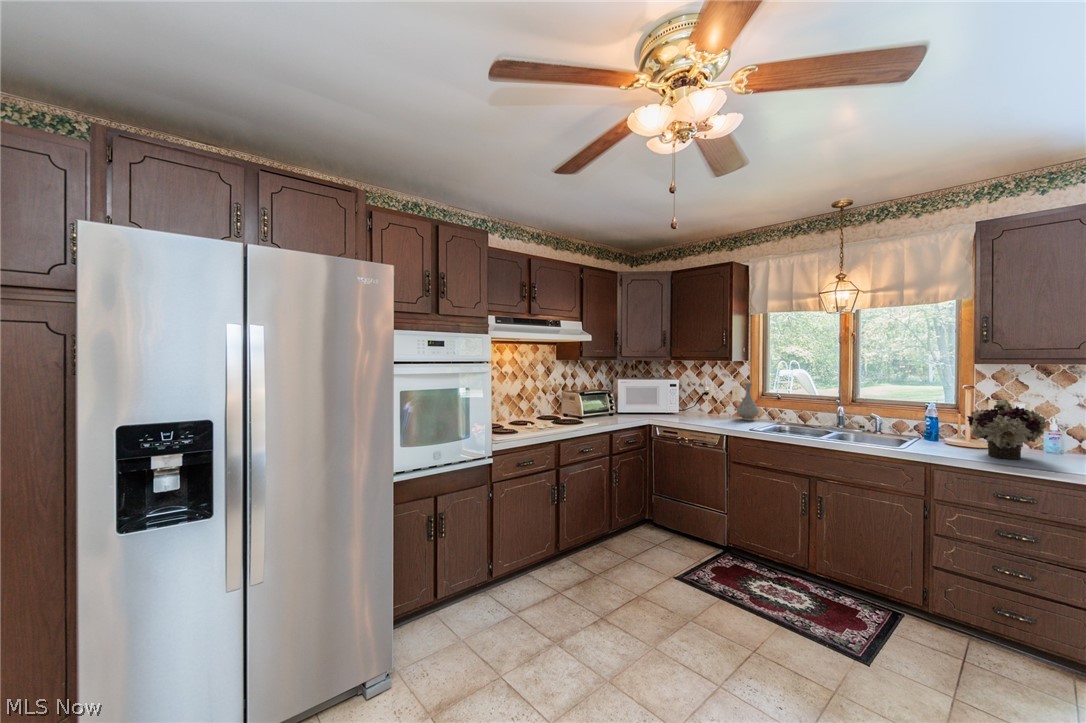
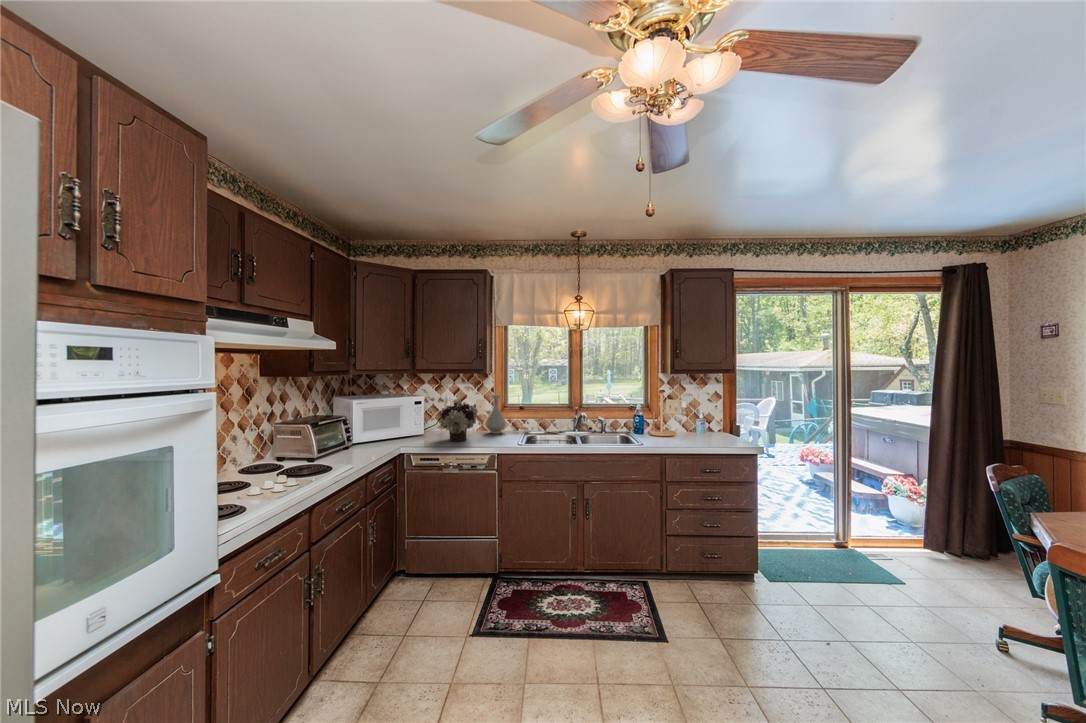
flower arrangement: present [967,399,1046,459] -> present [440,398,478,441]

